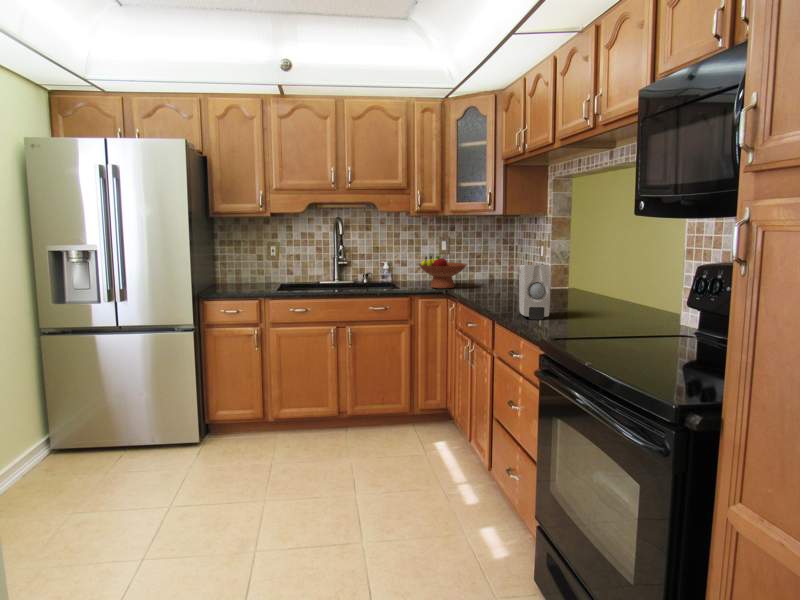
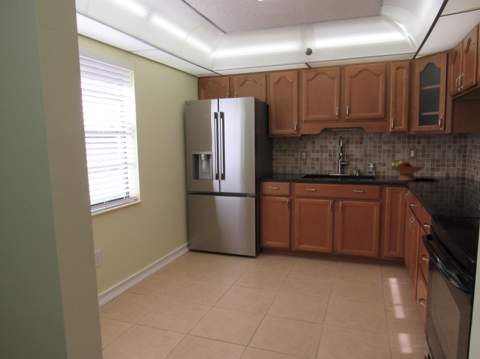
soap dispenser: present [519,265,550,319] -> none [447,166,470,204]

